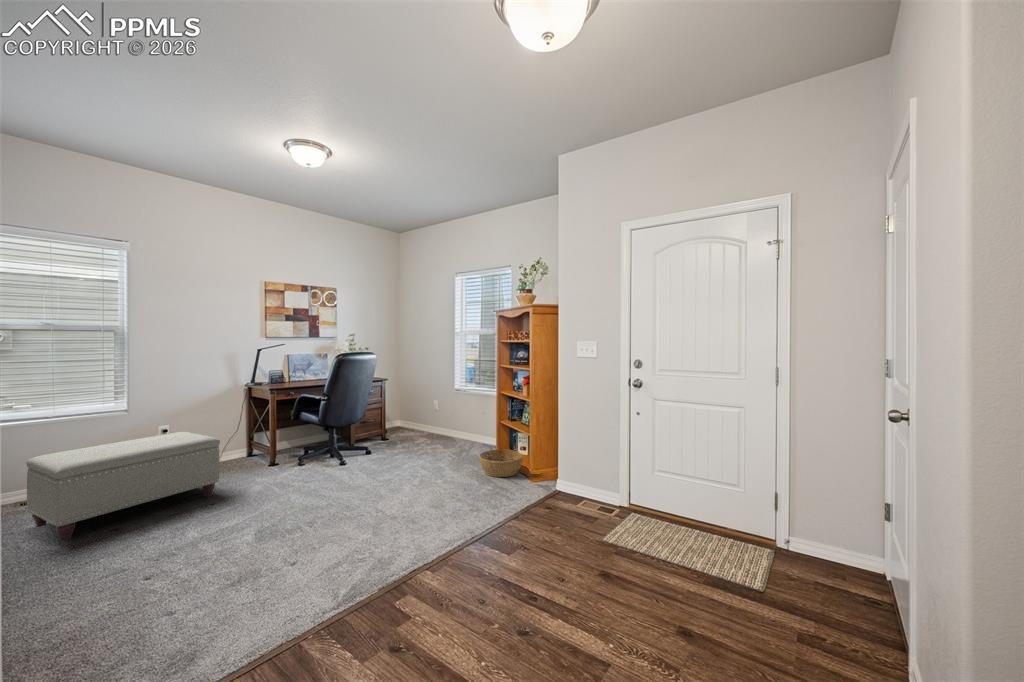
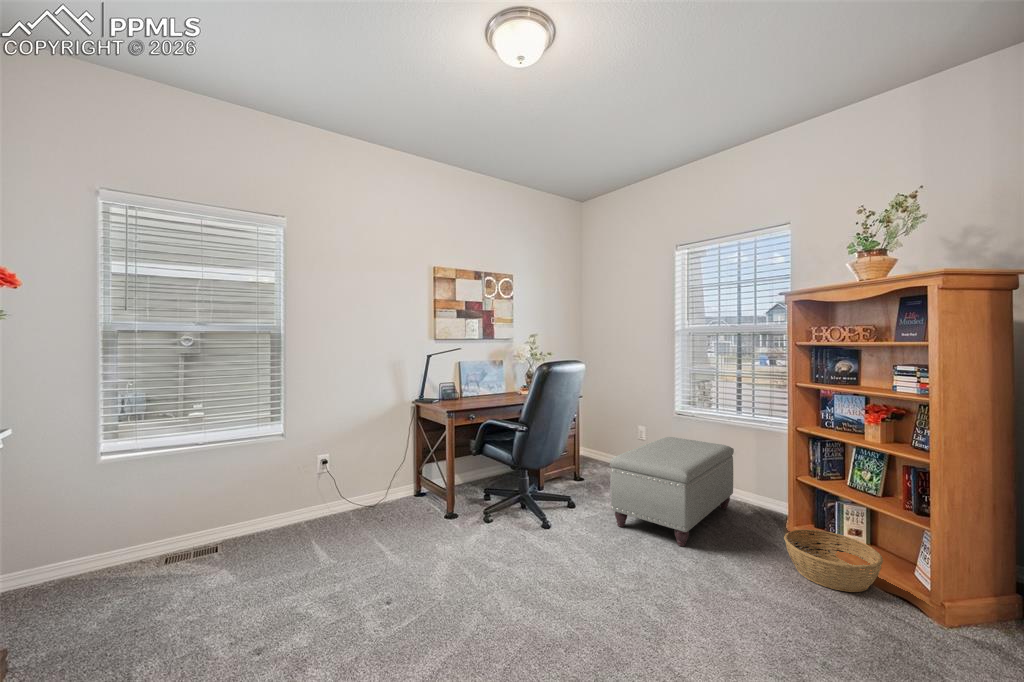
ottoman: present [26,432,220,541] -> present [610,437,734,546]

